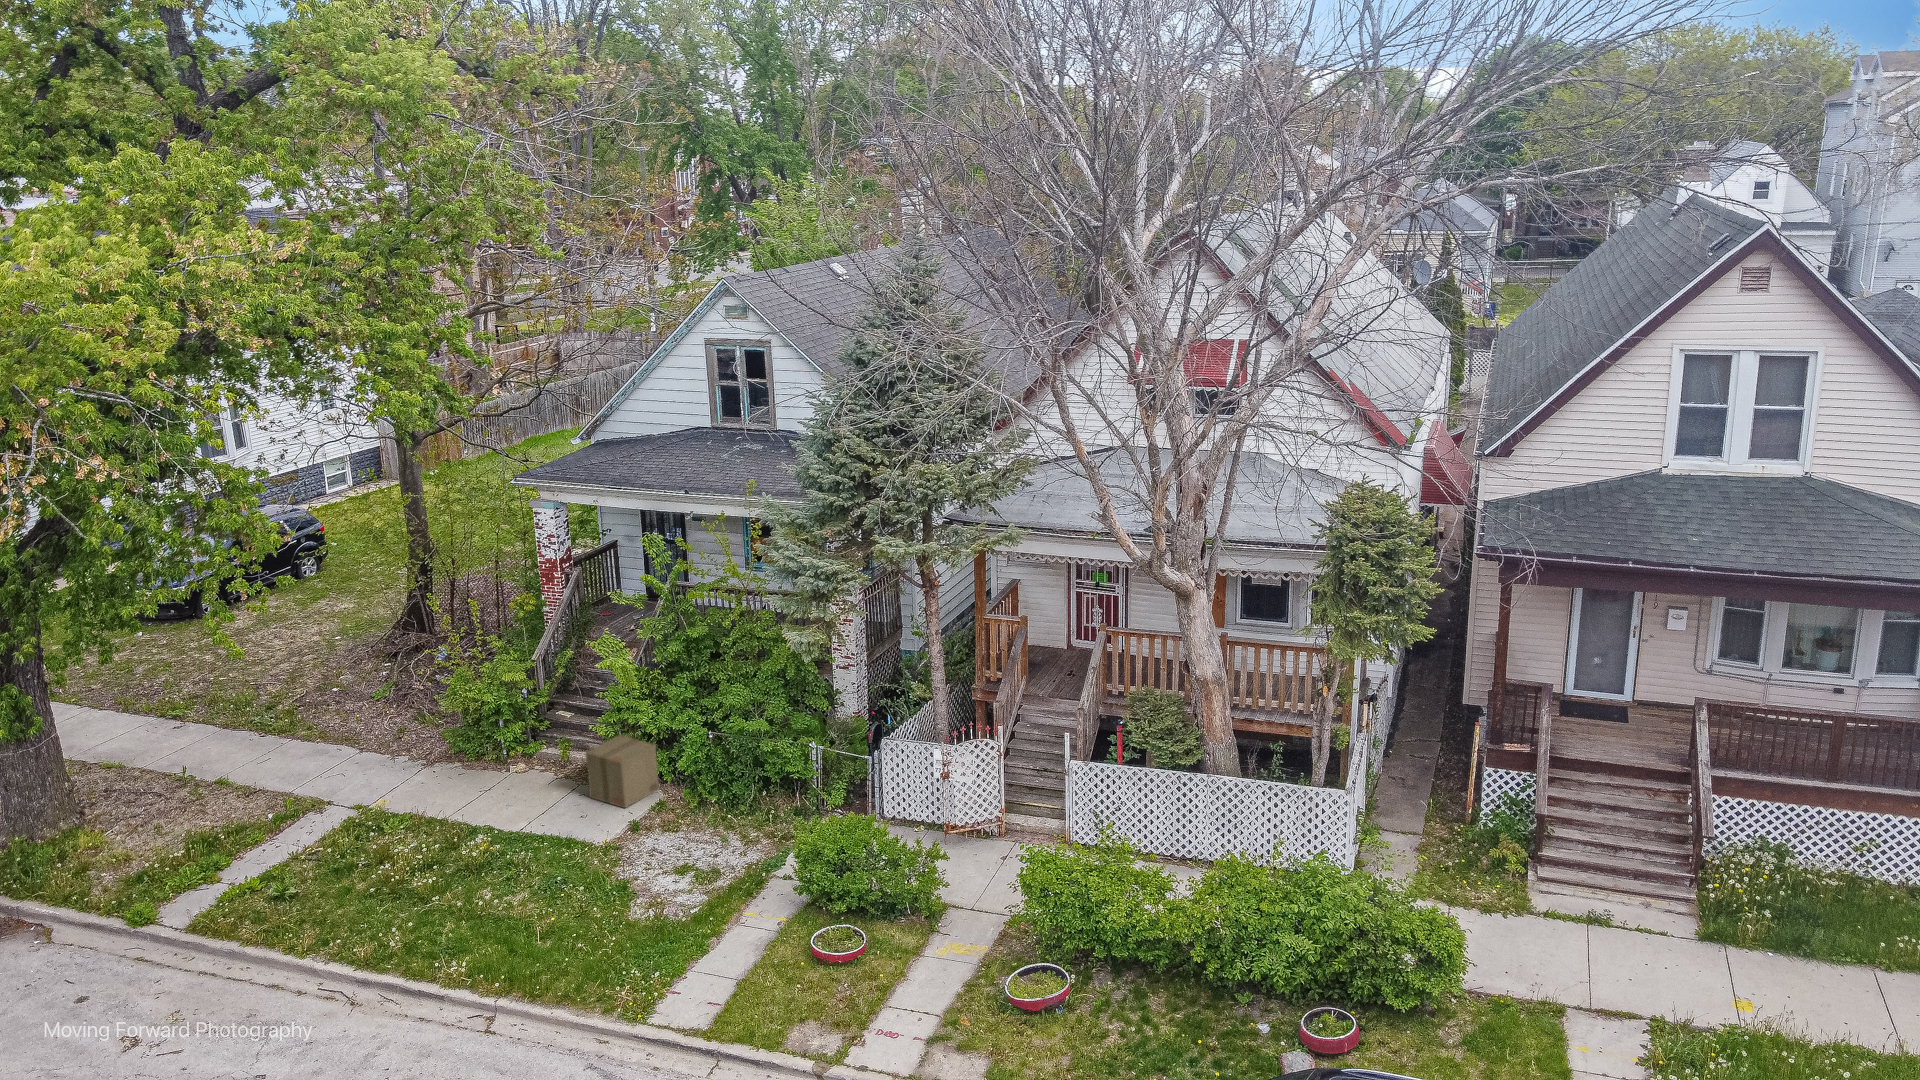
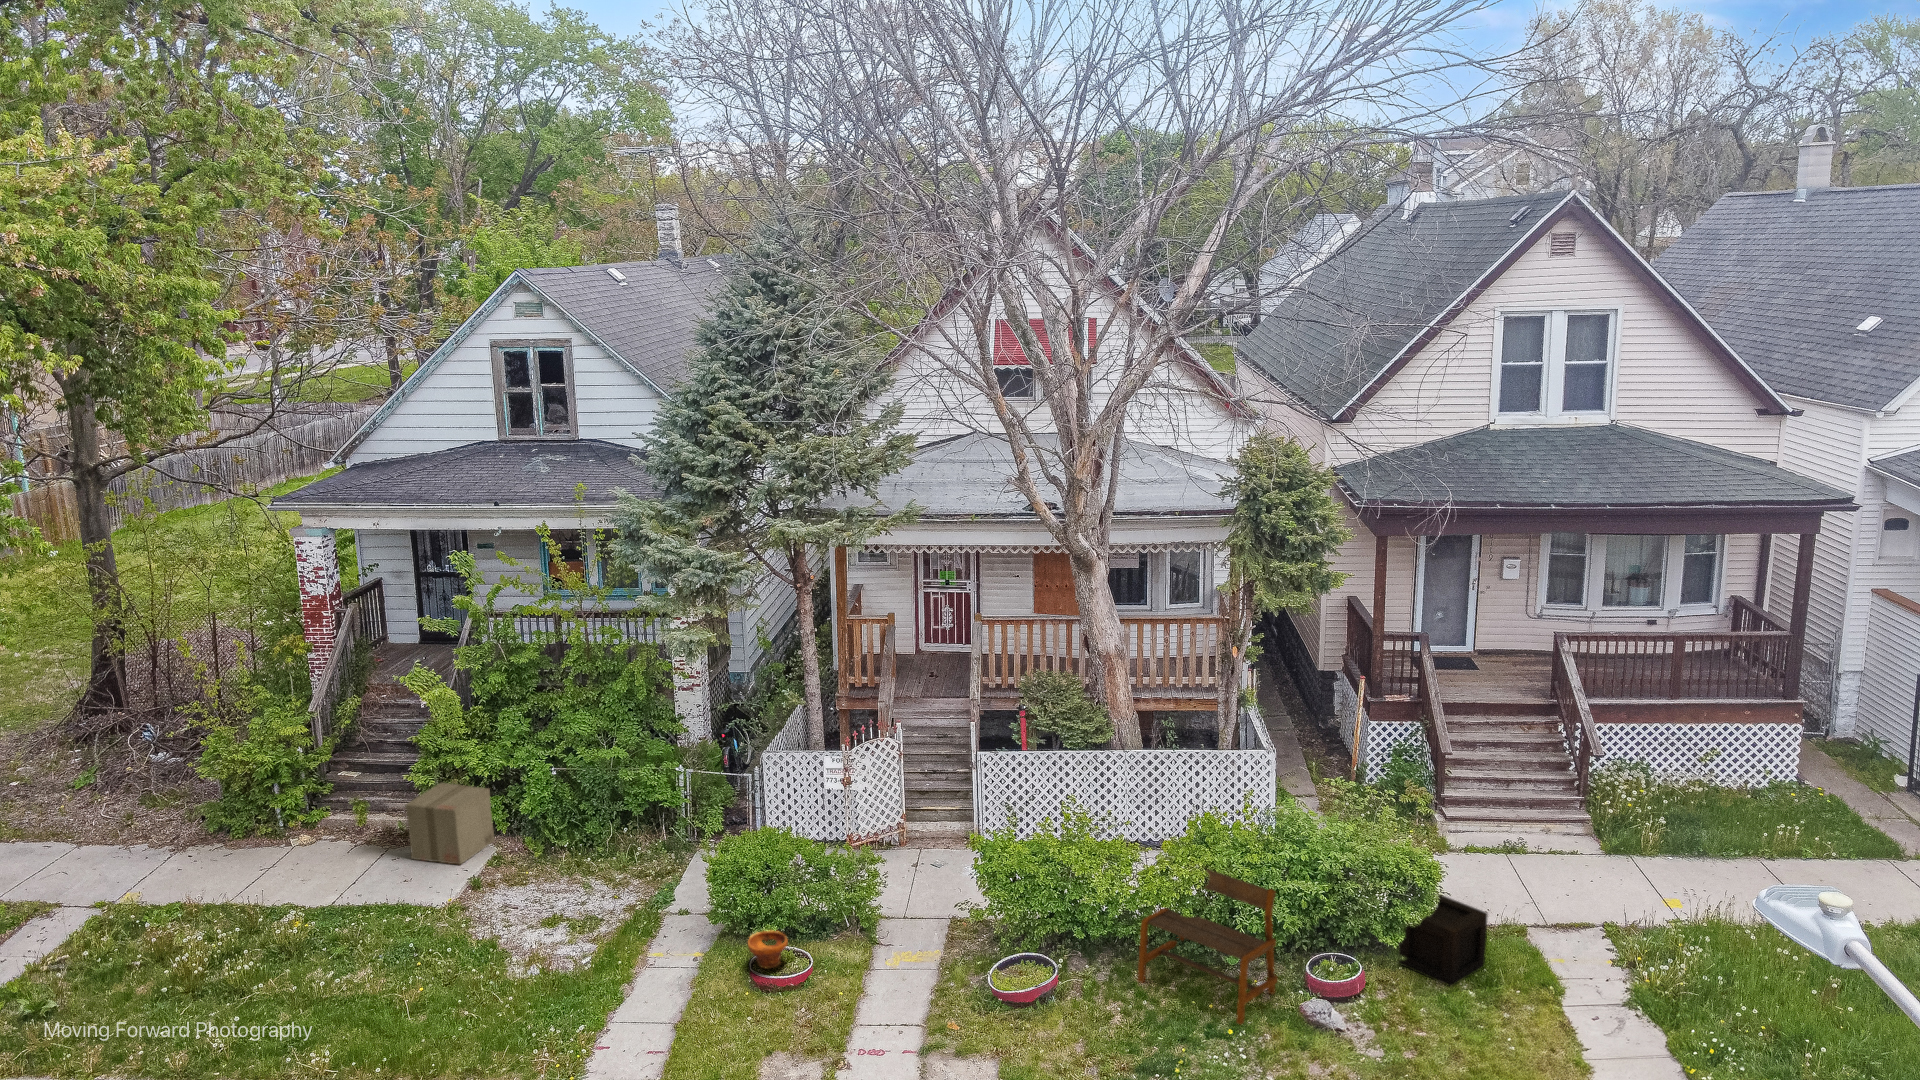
bench: none [1151,896,1276,1063] -> present [1138,869,1278,1024]
planter: none [819,907,853,941] -> present [748,930,788,969]
wooden crate: none [1408,963,1498,1059] -> present [1399,895,1487,986]

